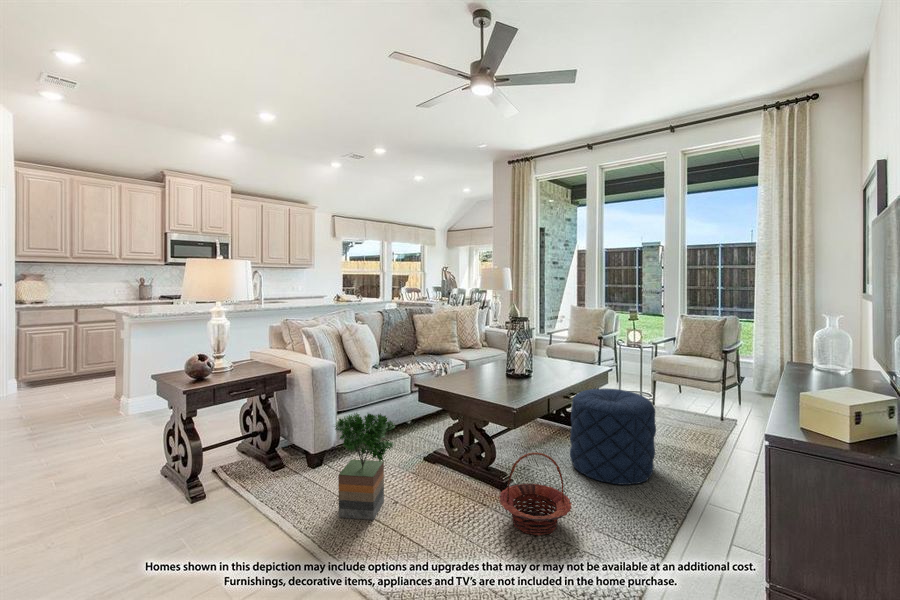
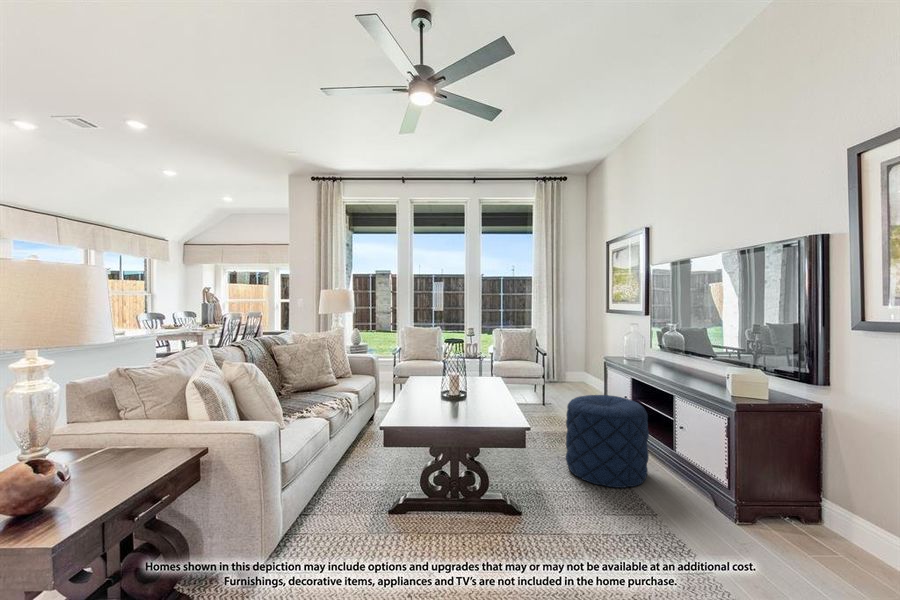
potted tree: present [334,413,395,520] -> none [337,414,398,521]
basket: present [499,452,572,536] -> none [498,453,570,536]

